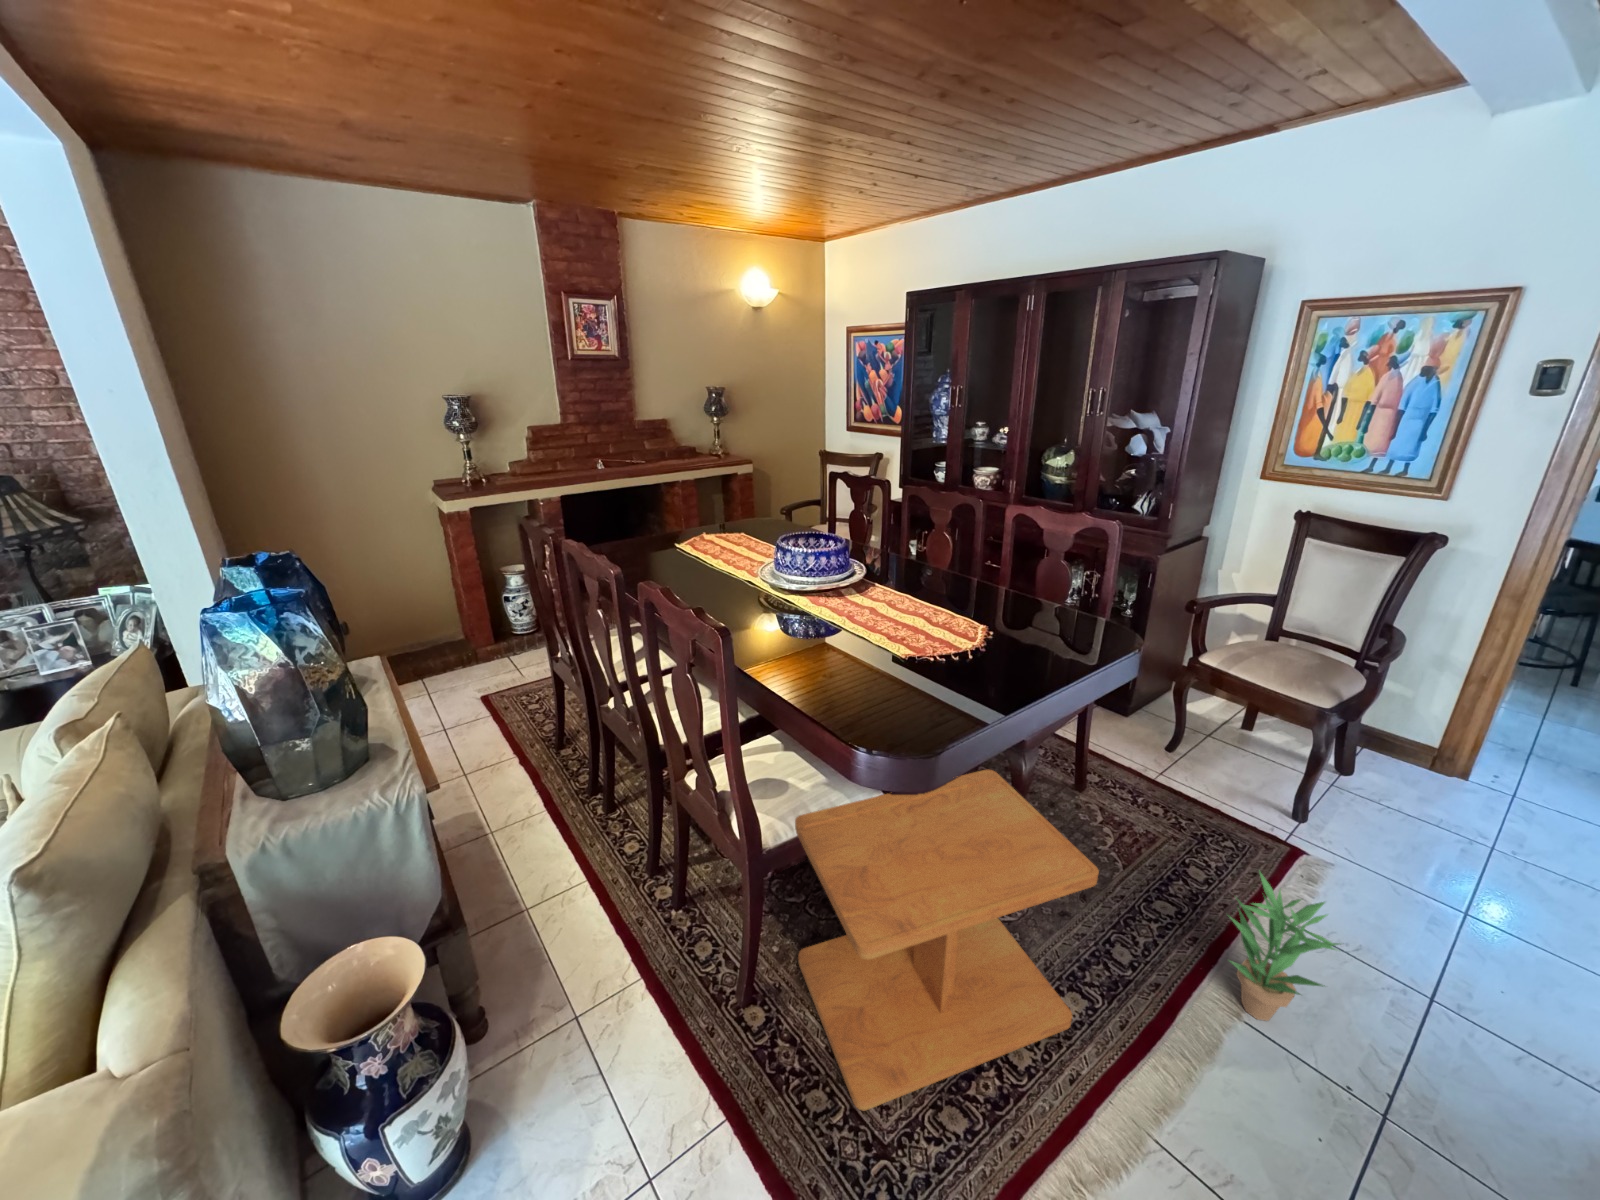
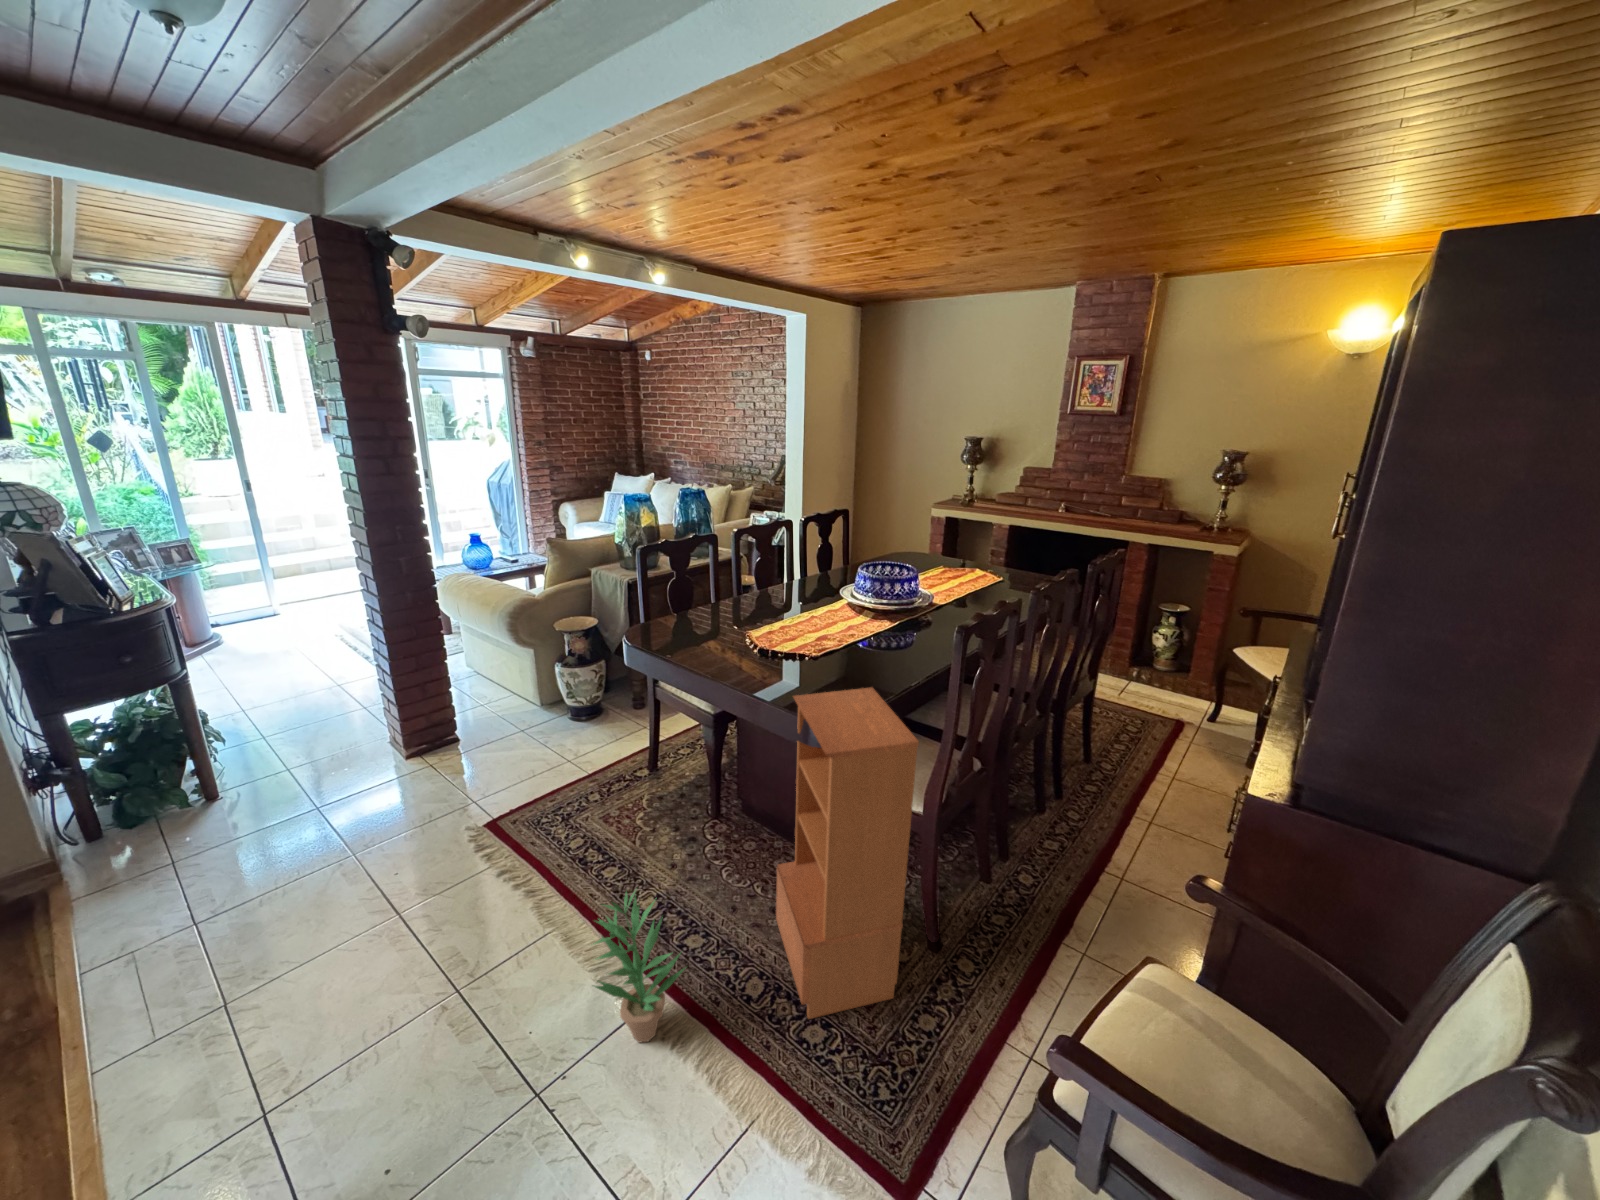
bookcase: none [1056,597,1240,880] -> present [776,688,919,1019]
side table: present [795,770,1099,1110] -> none [573,683,735,898]

